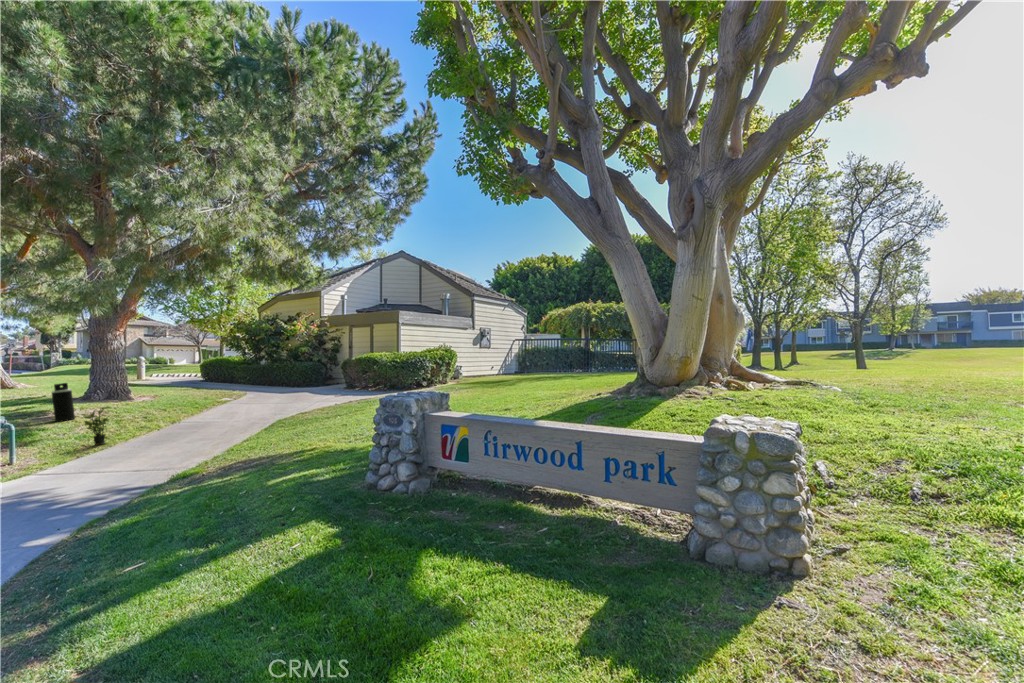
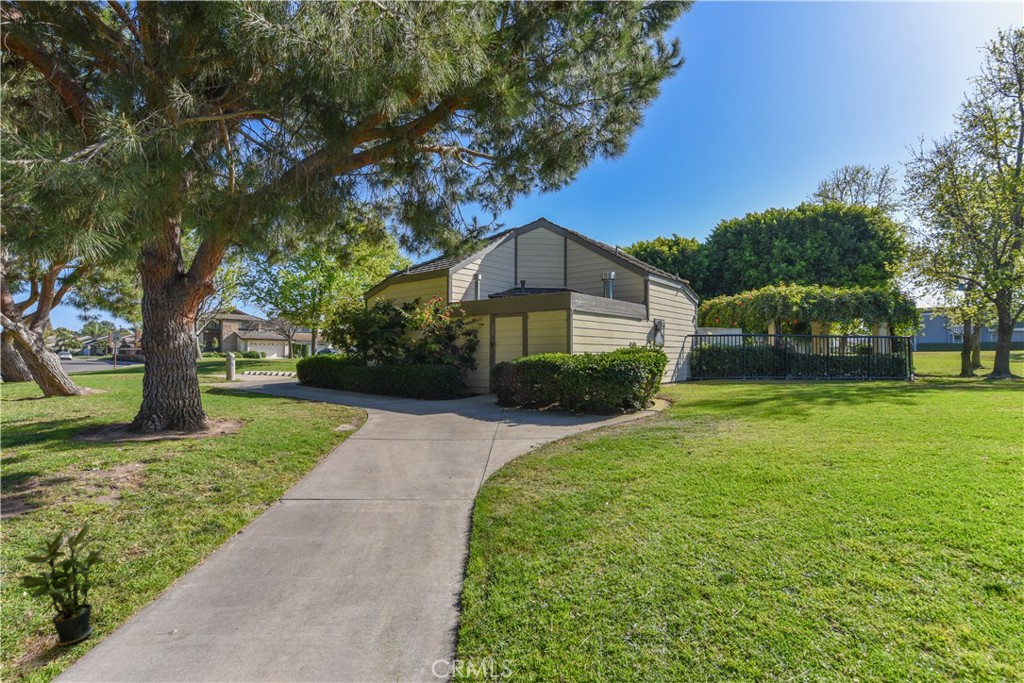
trash can: present [52,383,75,422] -> none [12,423,69,517]

